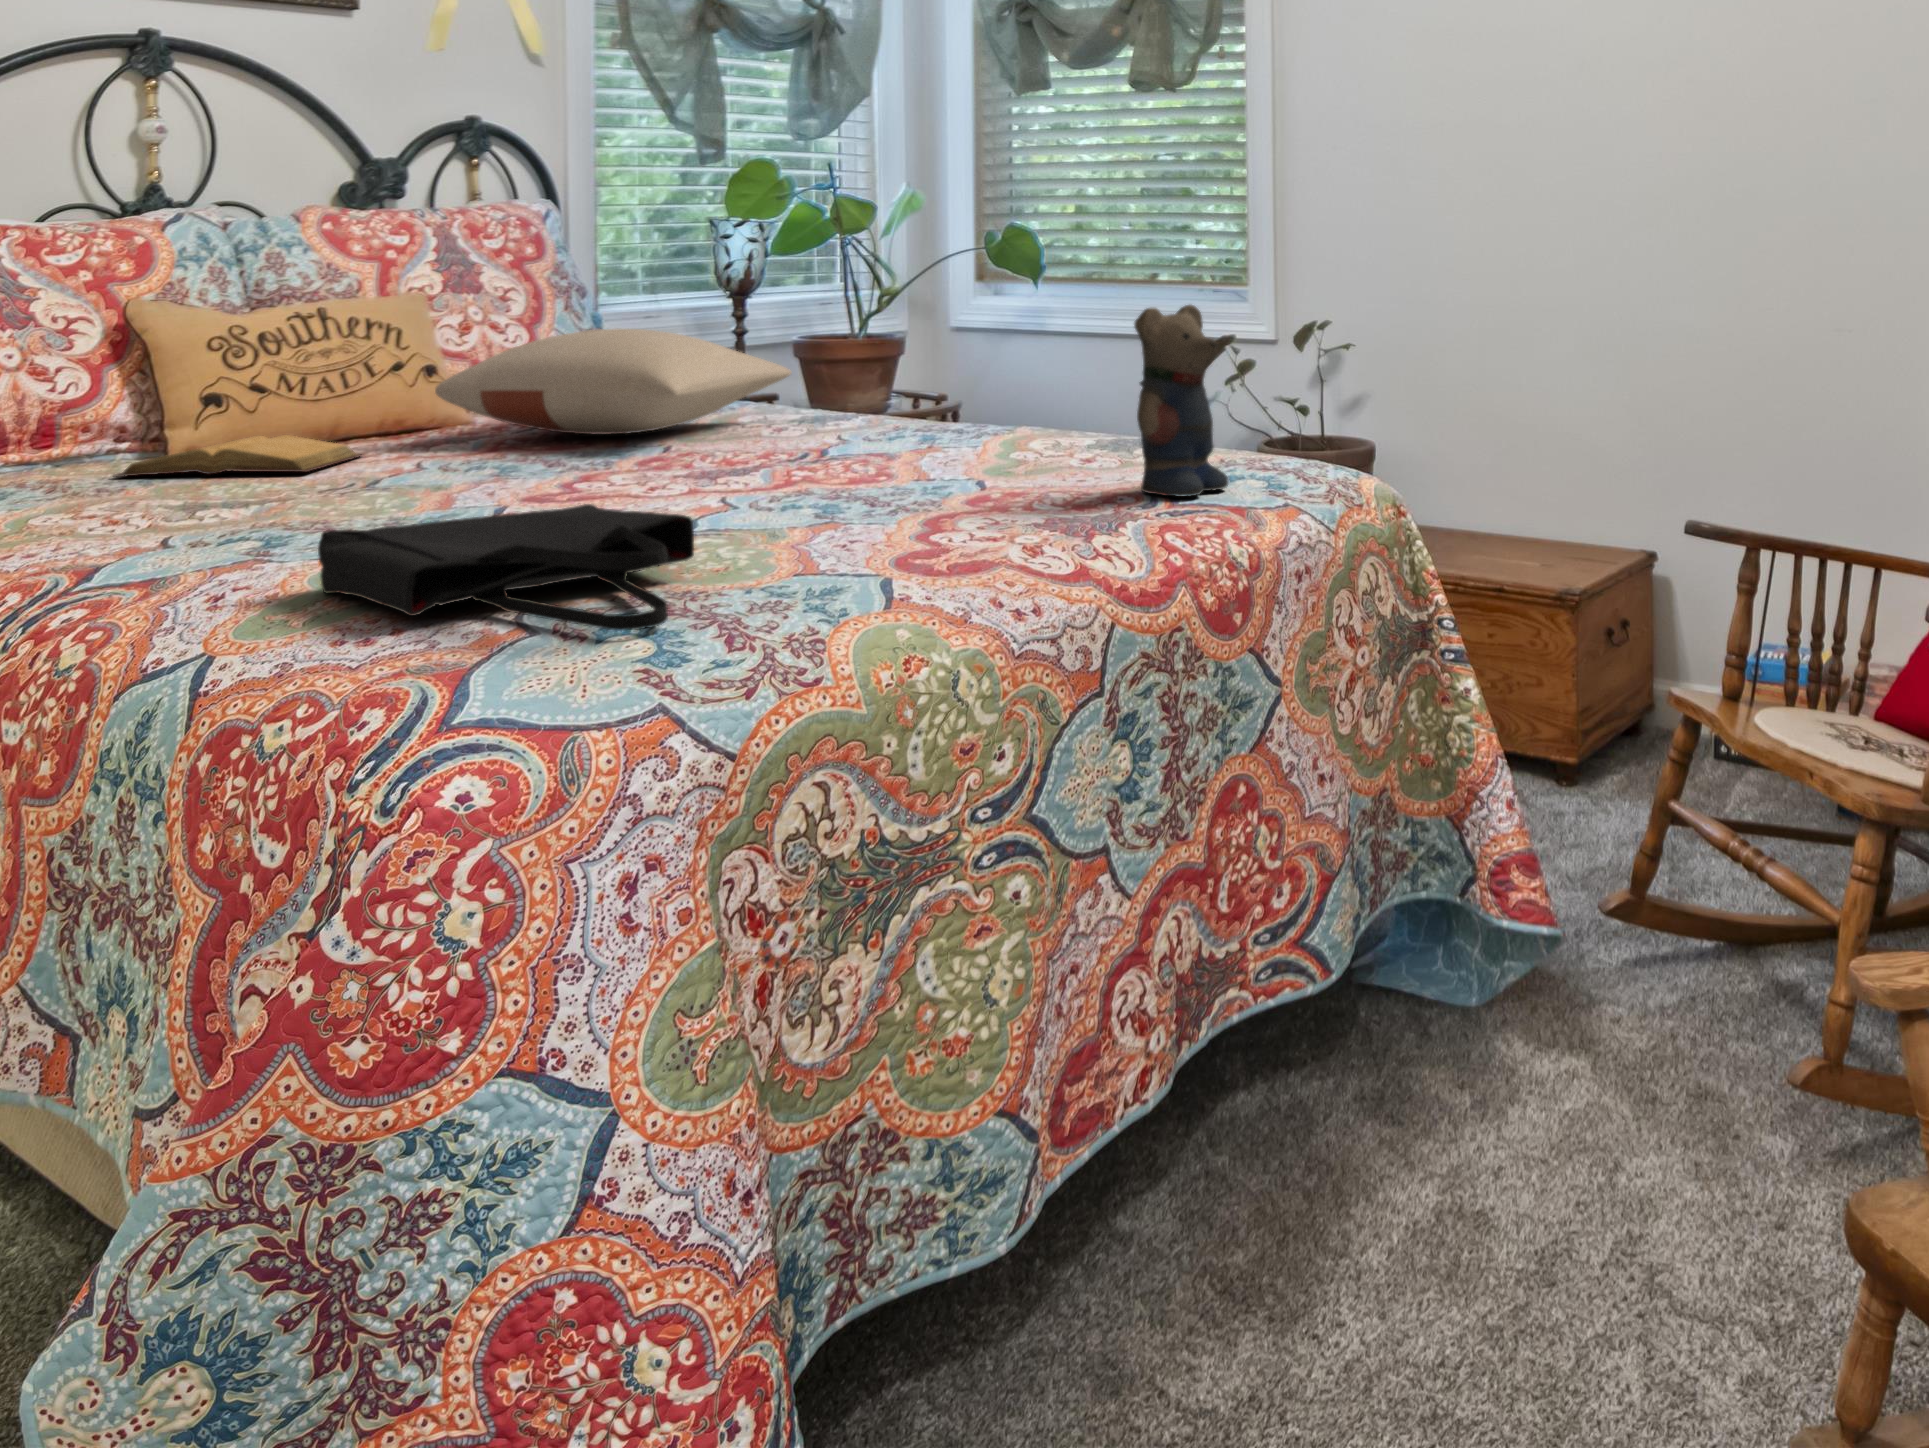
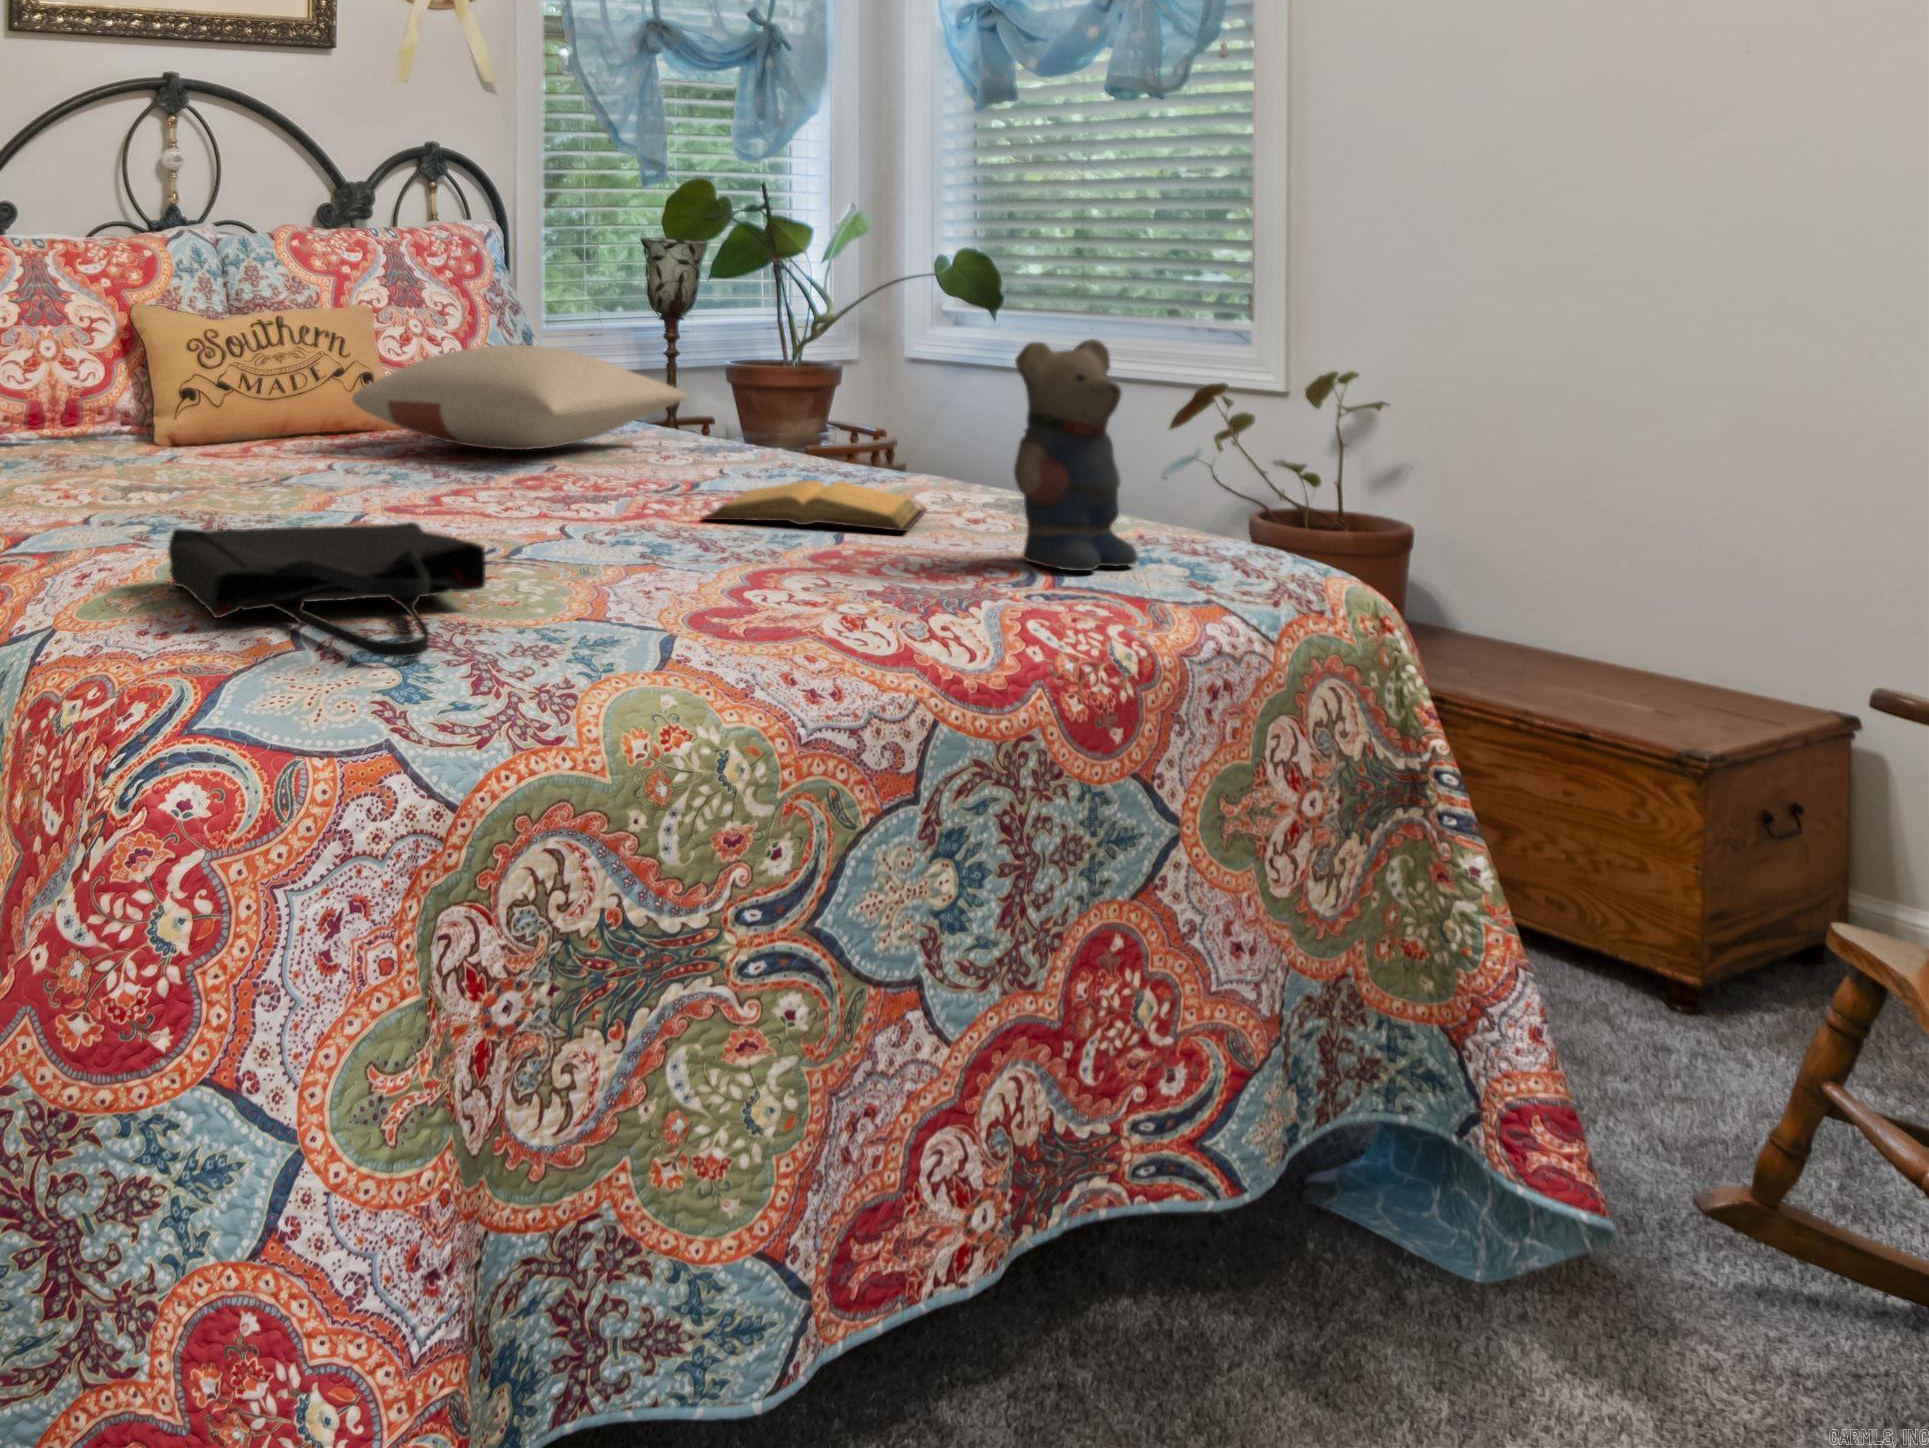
book: present [114,435,363,477] -> present [703,480,925,531]

